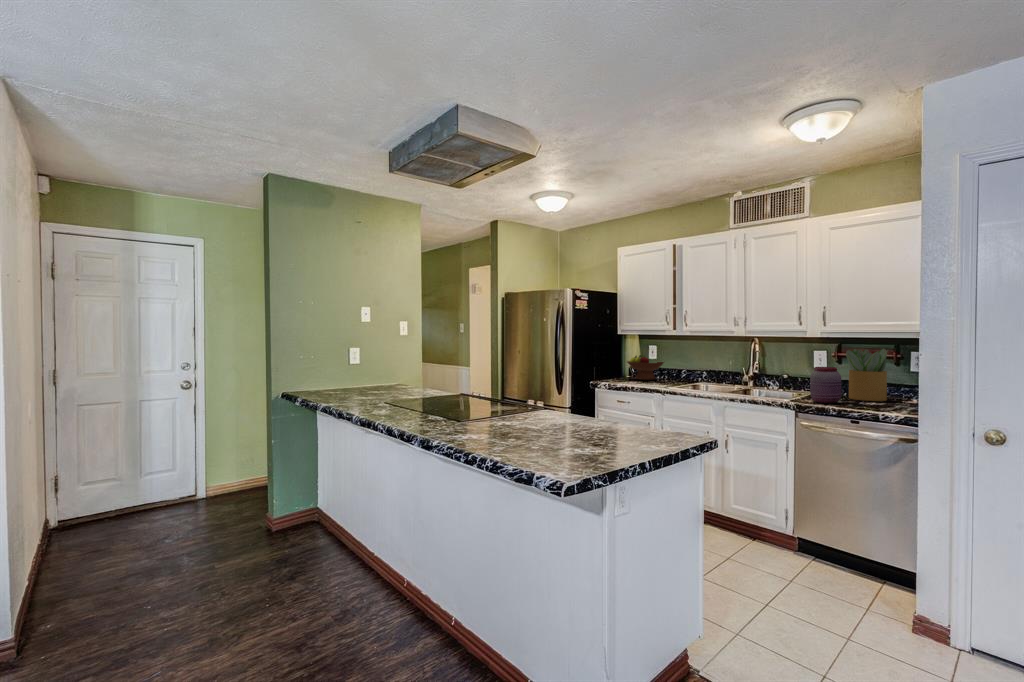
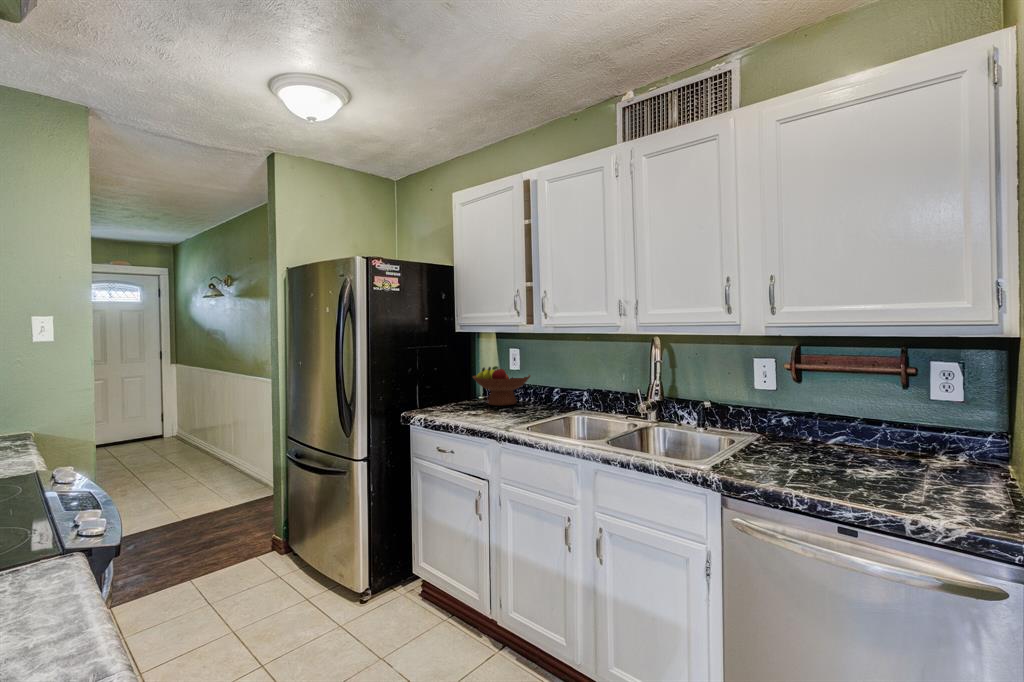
potted plant: present [846,349,887,401] -> none [806,356,894,463]
jar: present [810,367,841,403] -> none [749,396,810,474]

